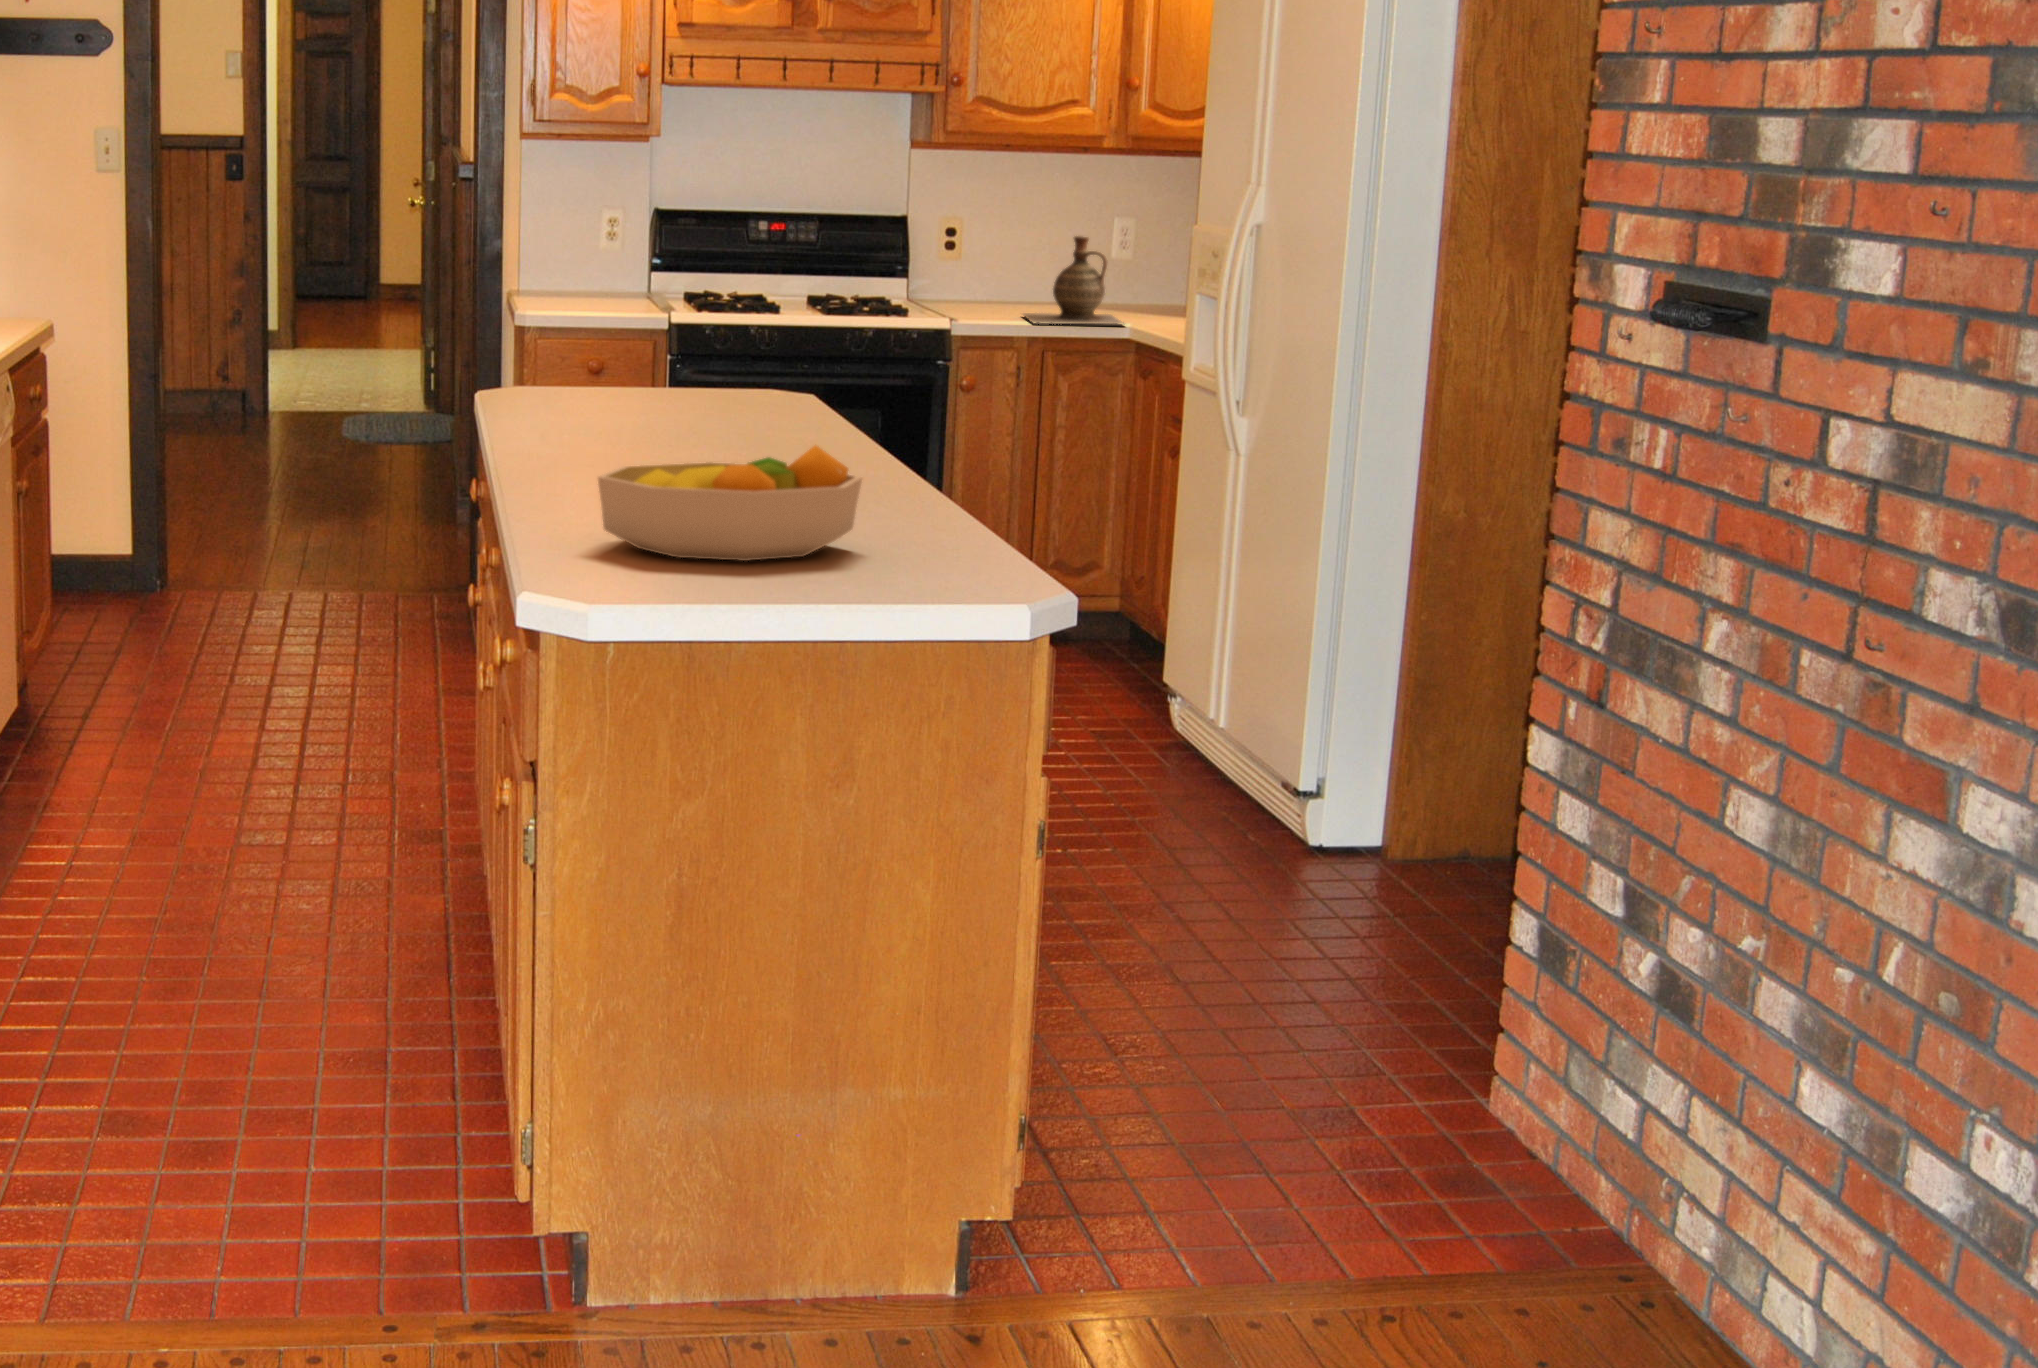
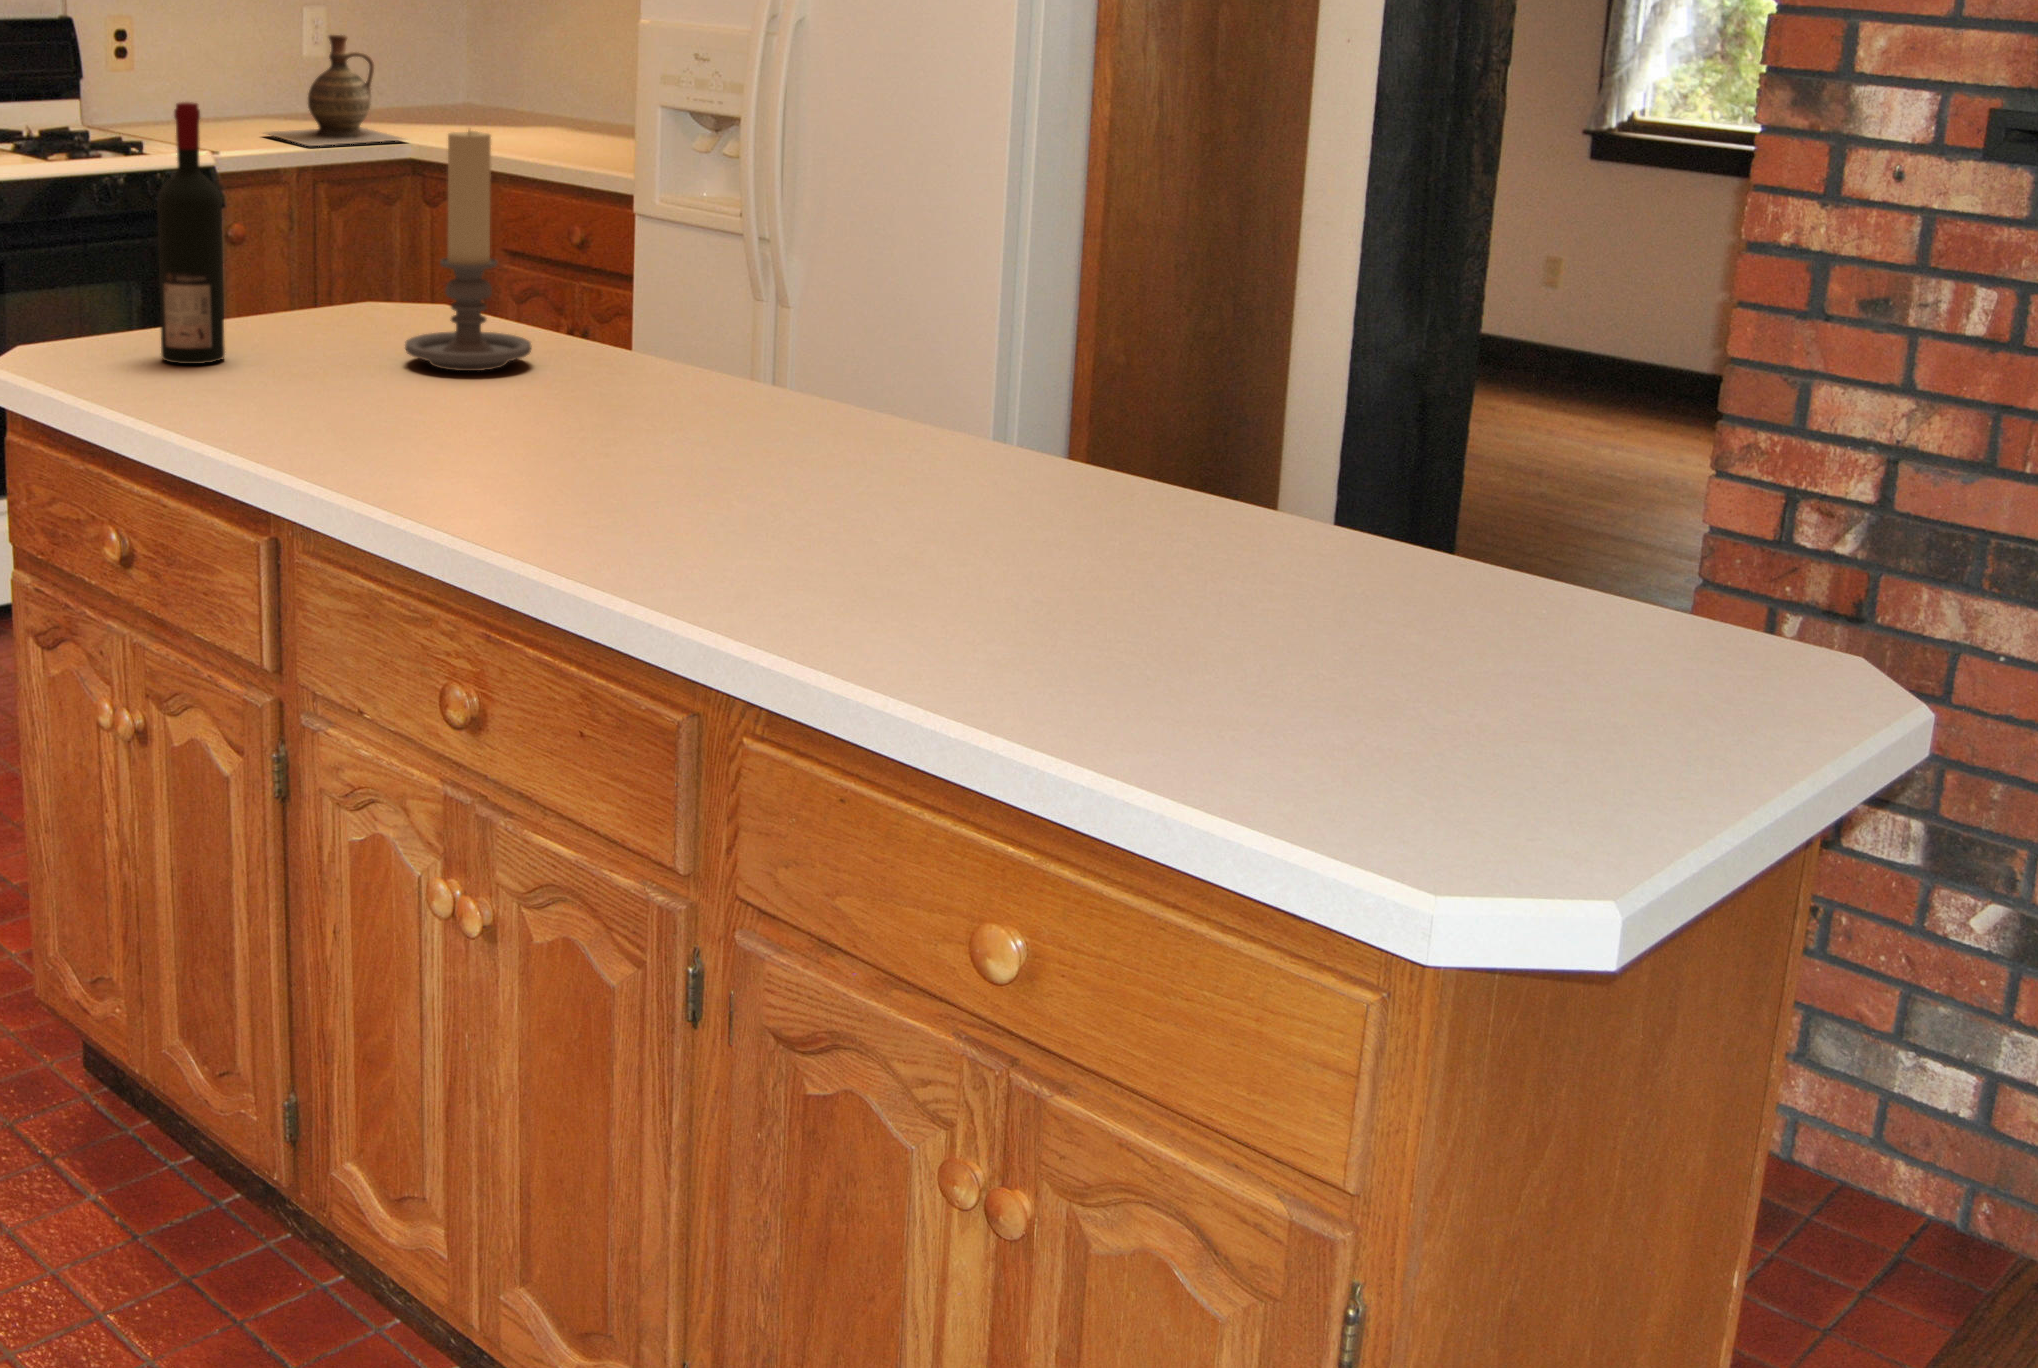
wine bottle: none [553,241,594,403] -> present [157,102,225,364]
candle holder: none [677,263,760,421] -> present [405,130,531,371]
fruit bowl: present [598,445,862,561] -> none [1190,474,1571,723]

